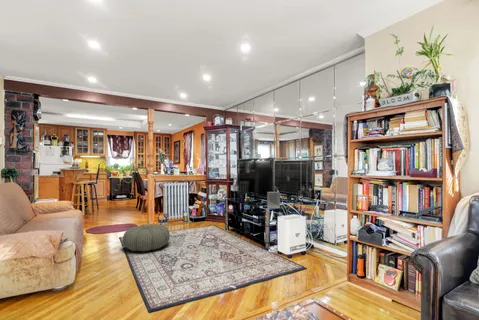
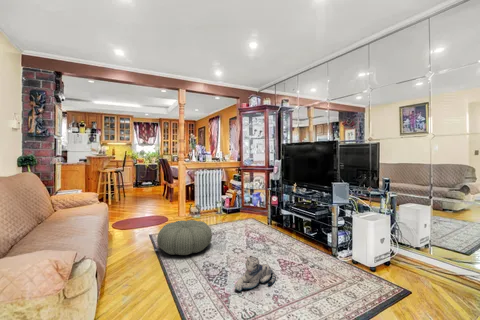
plush toy: none [177,245,213,271] -> present [235,256,276,291]

